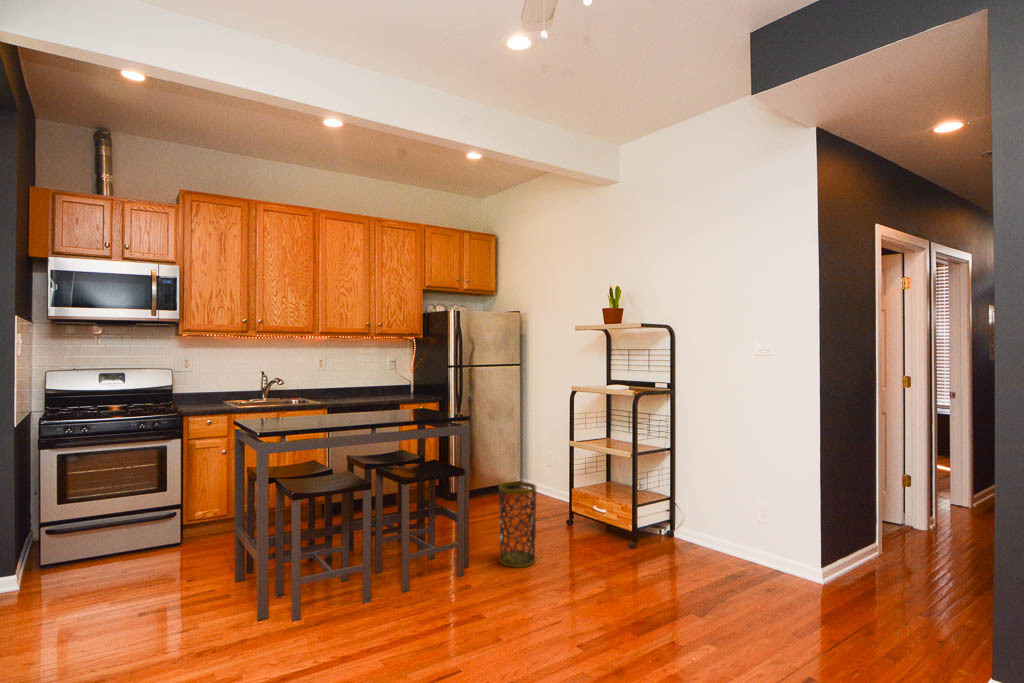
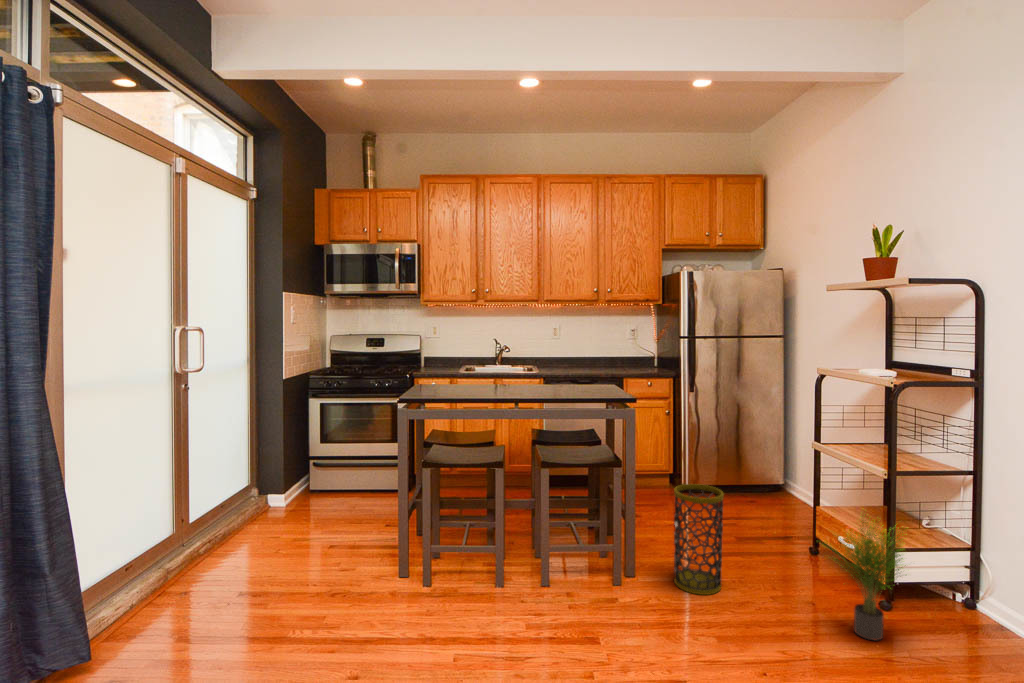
potted plant: none [599,479,661,566] -> present [831,515,906,640]

